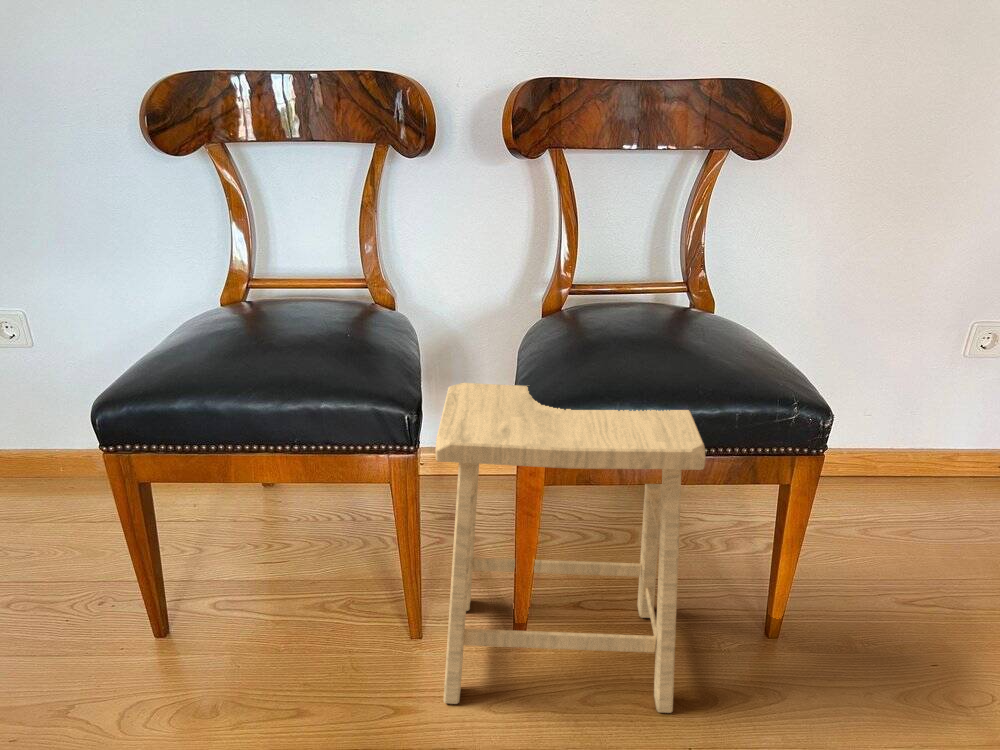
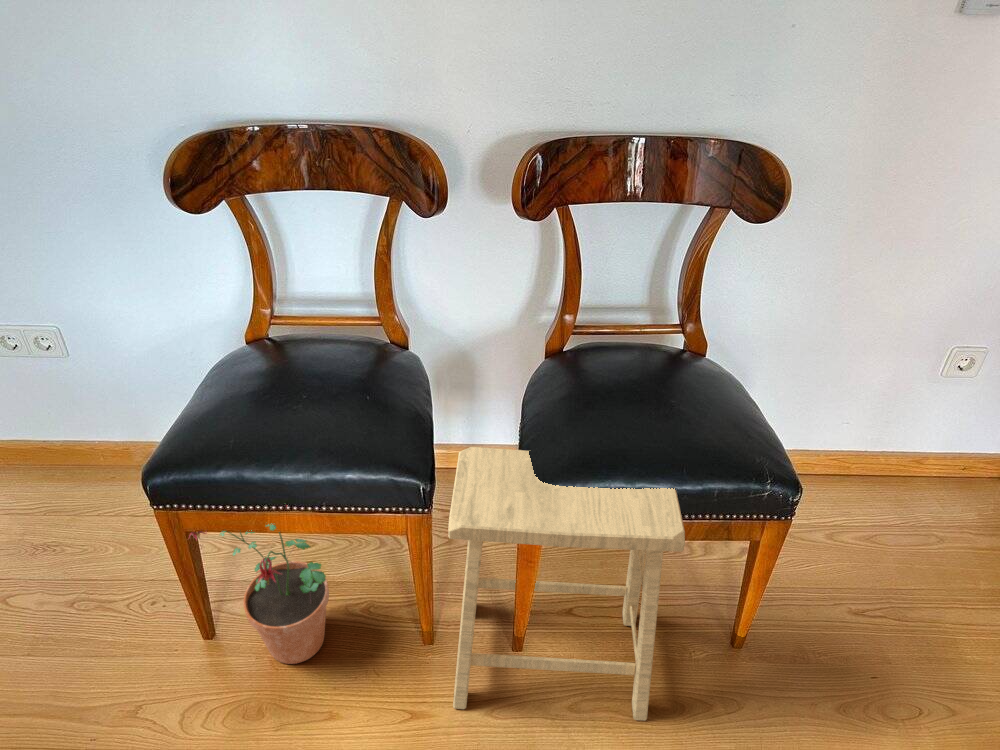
potted plant: none [141,385,306,661] -> present [189,505,329,664]

